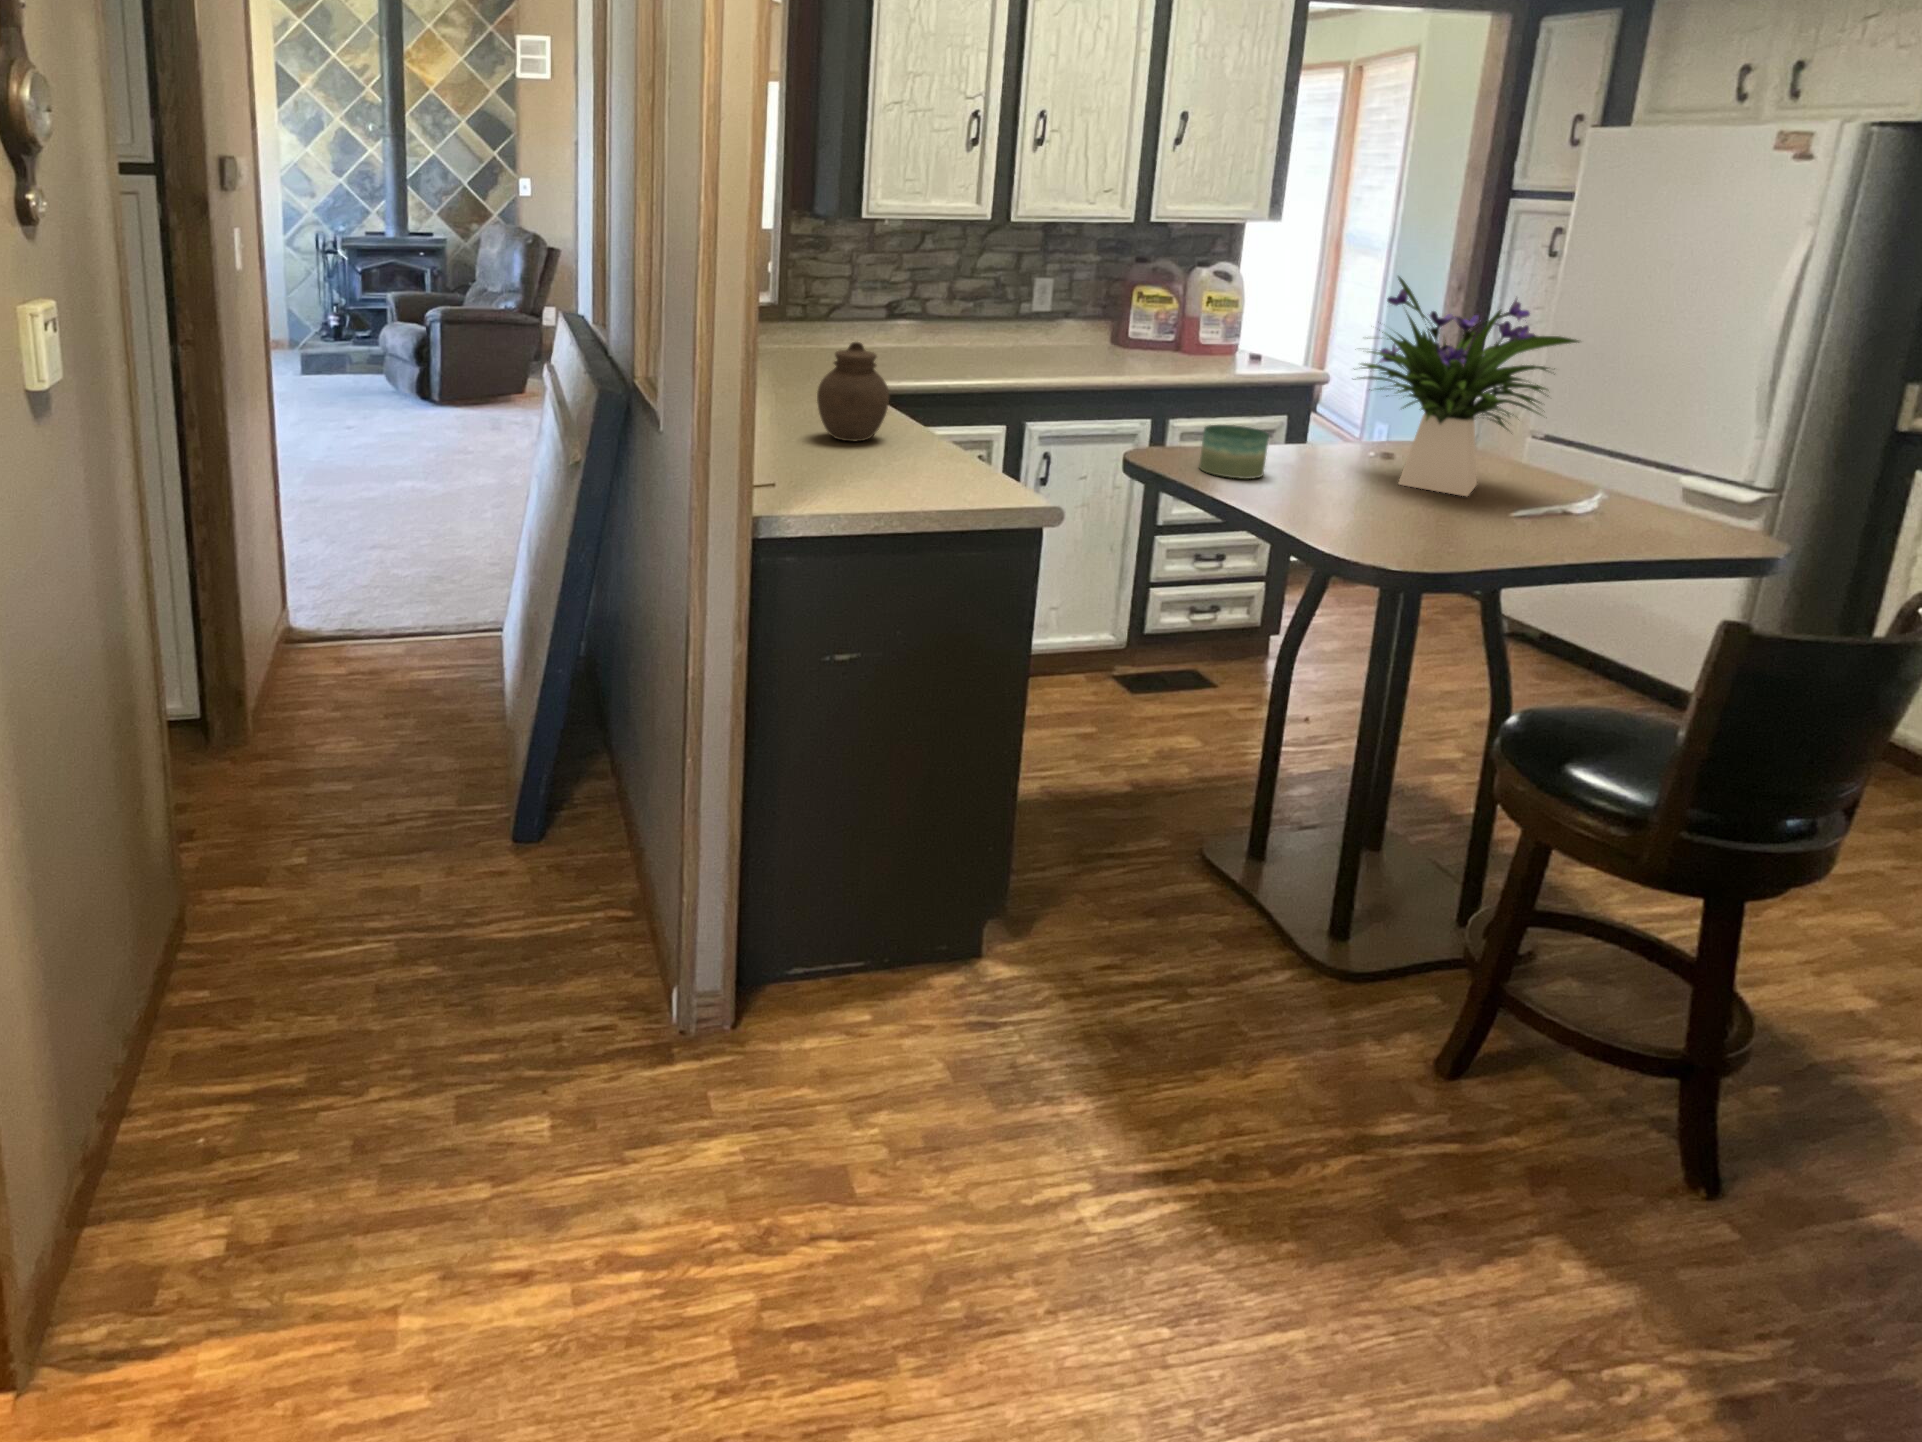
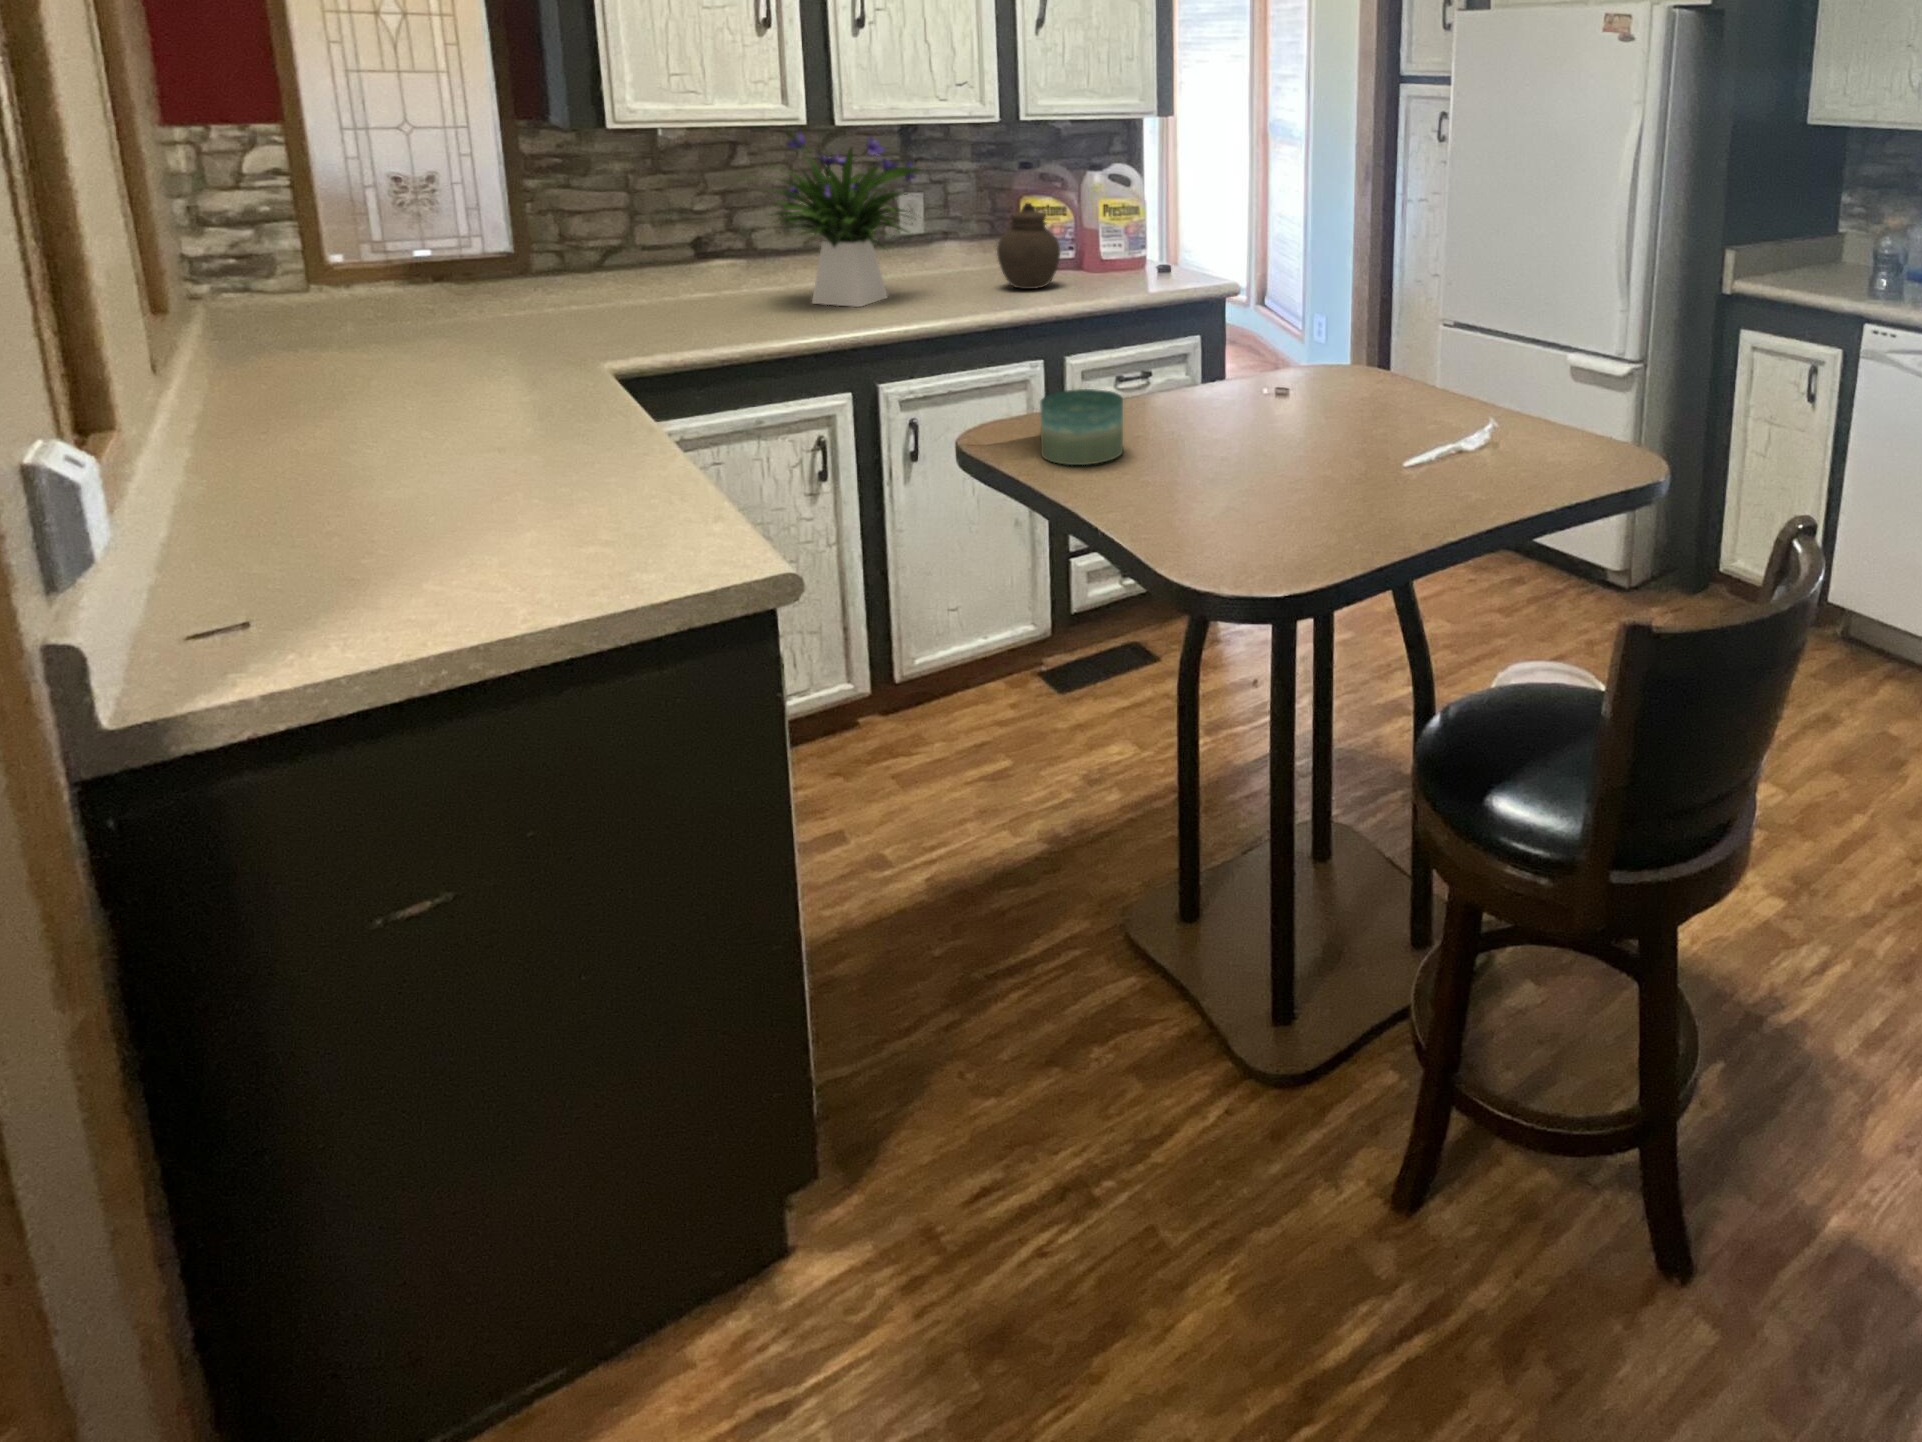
flower arrangement: present [1360,276,1579,496] -> present [771,132,921,307]
jar: present [817,342,889,441] -> present [997,204,1060,289]

